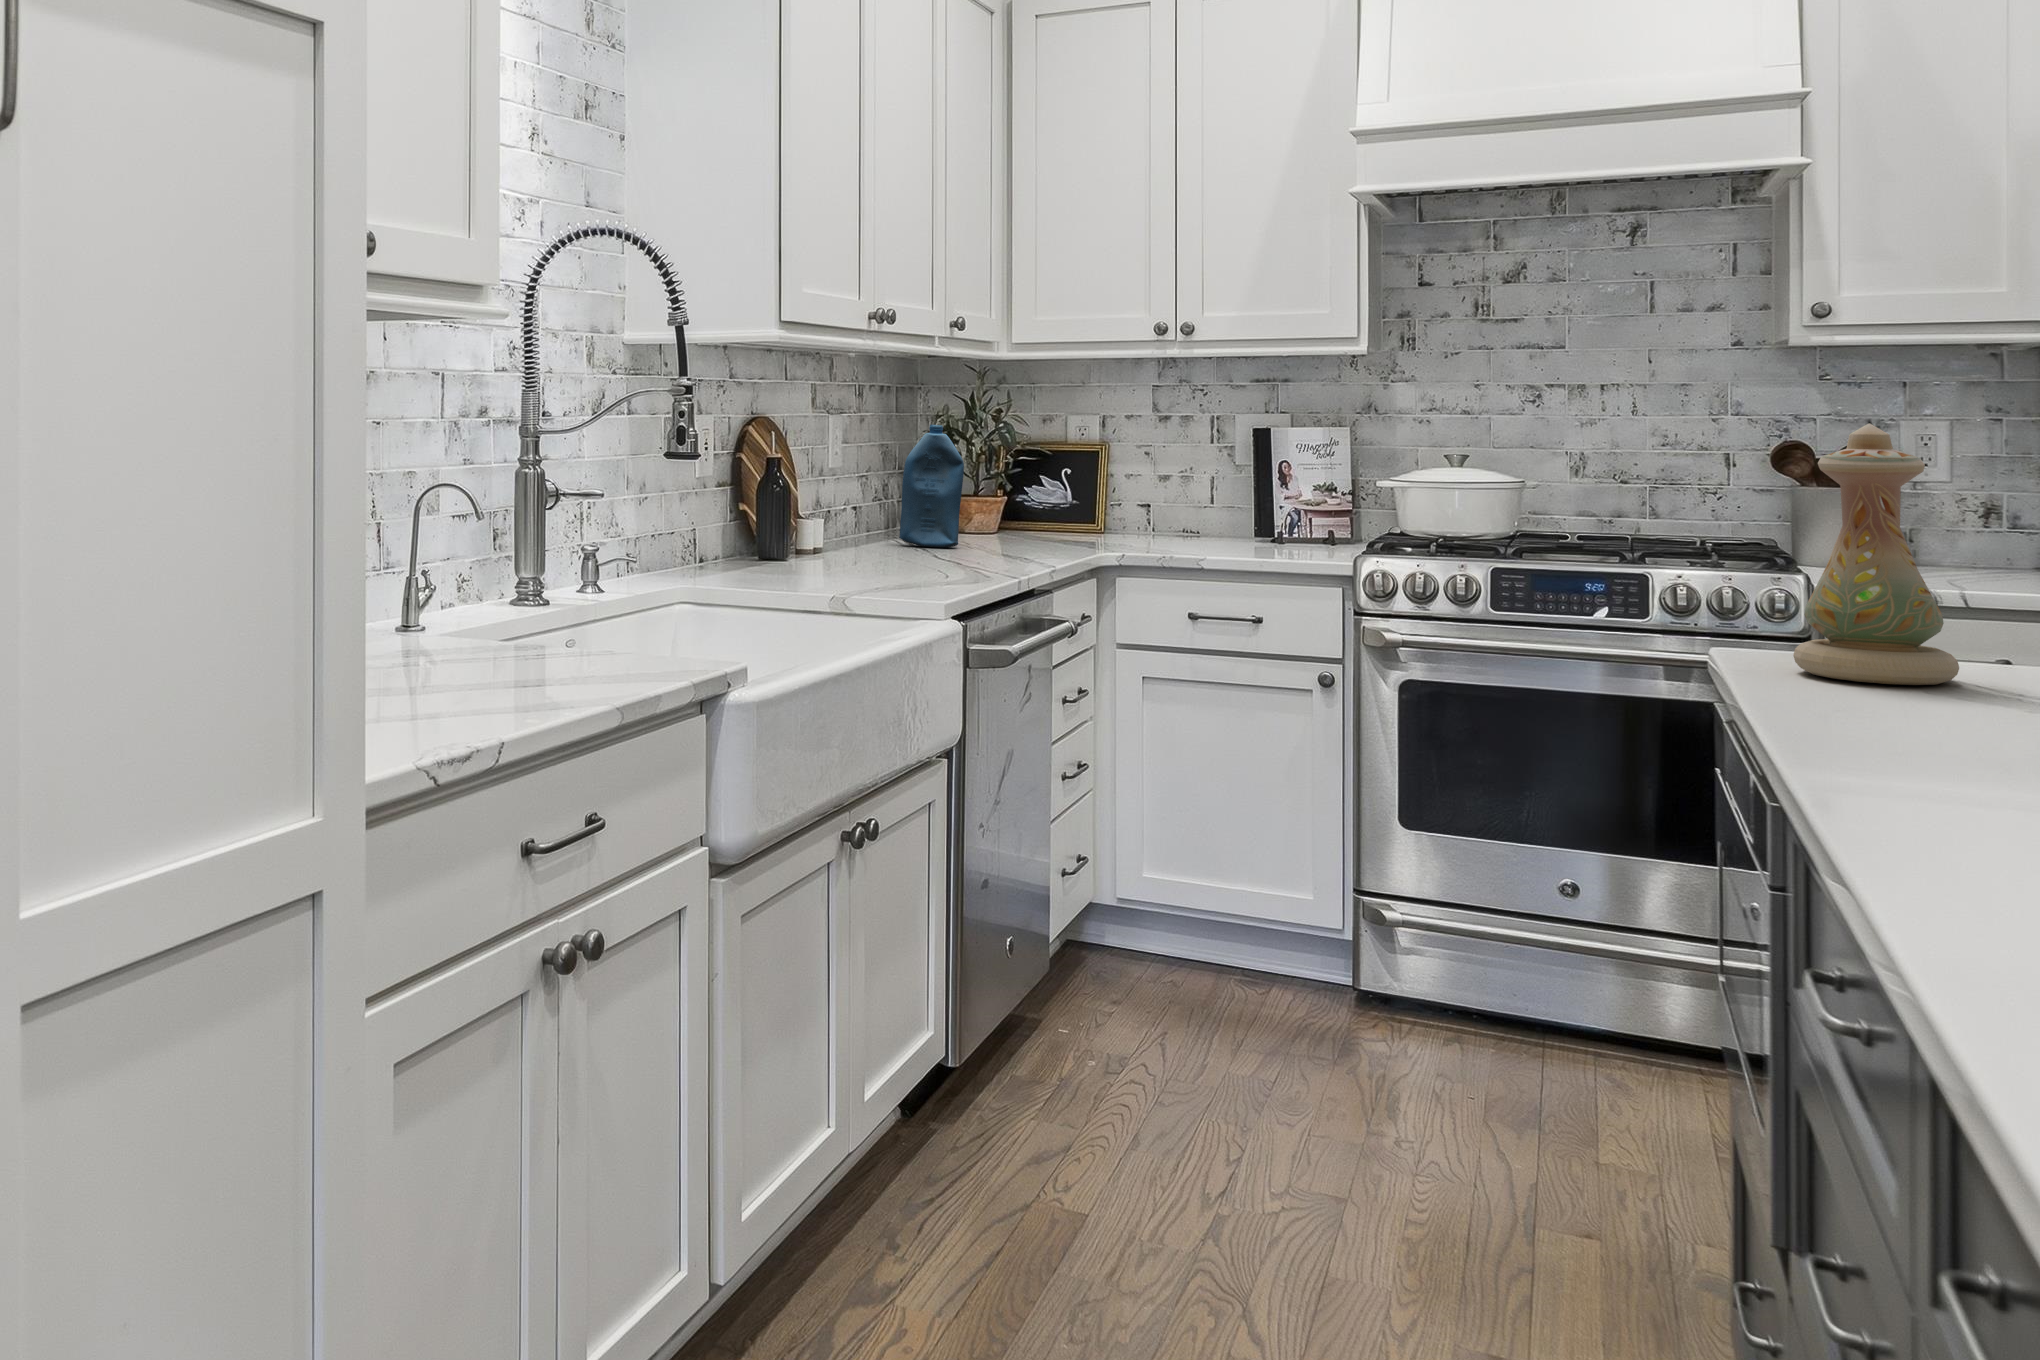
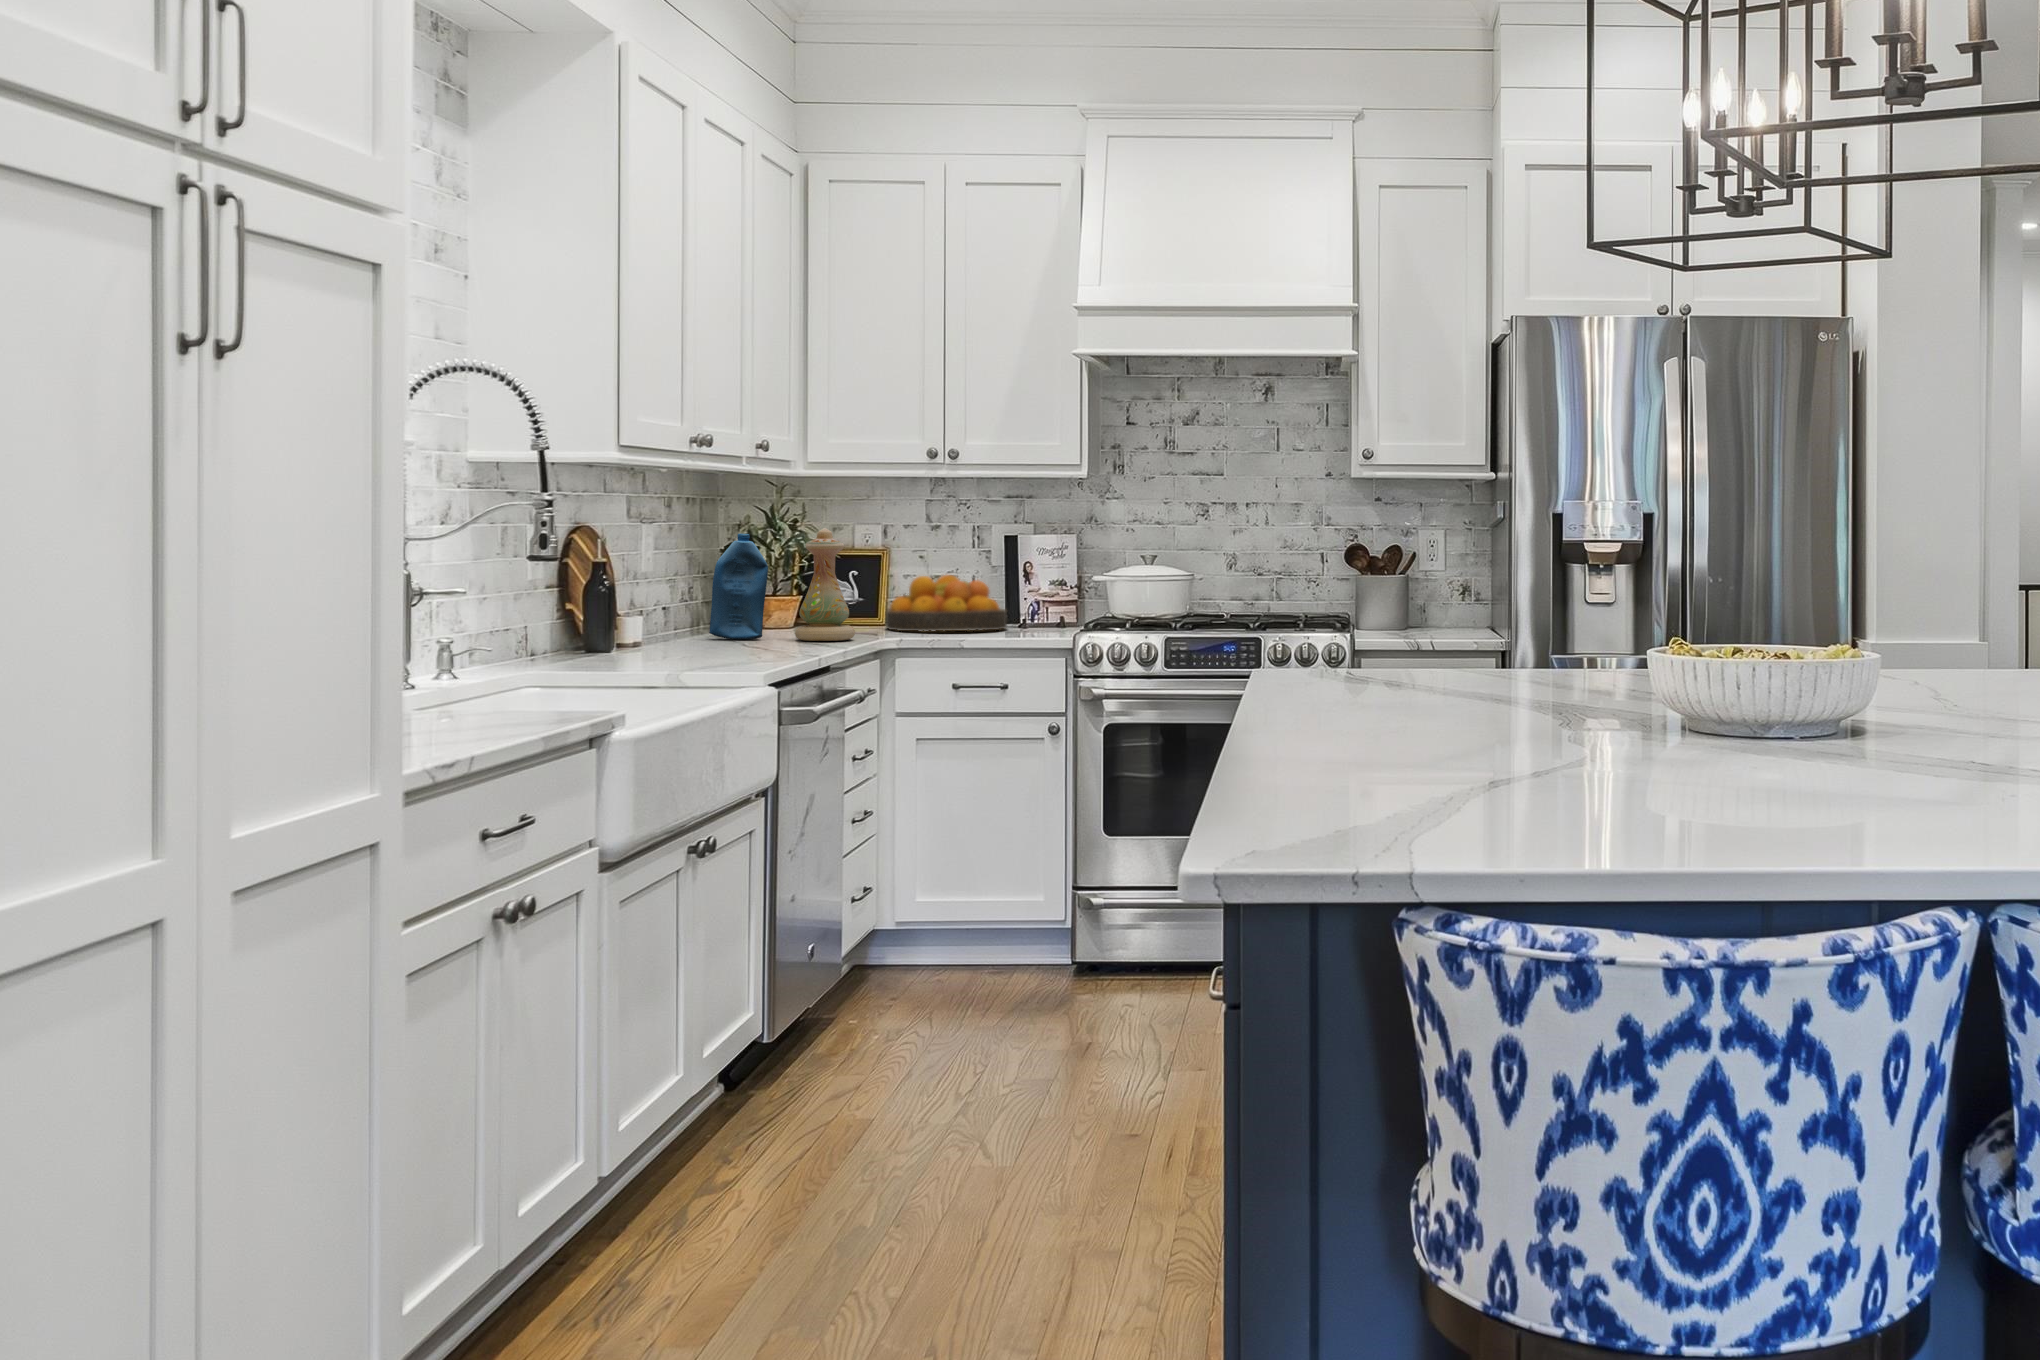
vase: present [1793,423,1959,685] -> present [795,527,855,641]
fruit bowl: none [1104,475,1259,546] -> present [886,575,1007,631]

